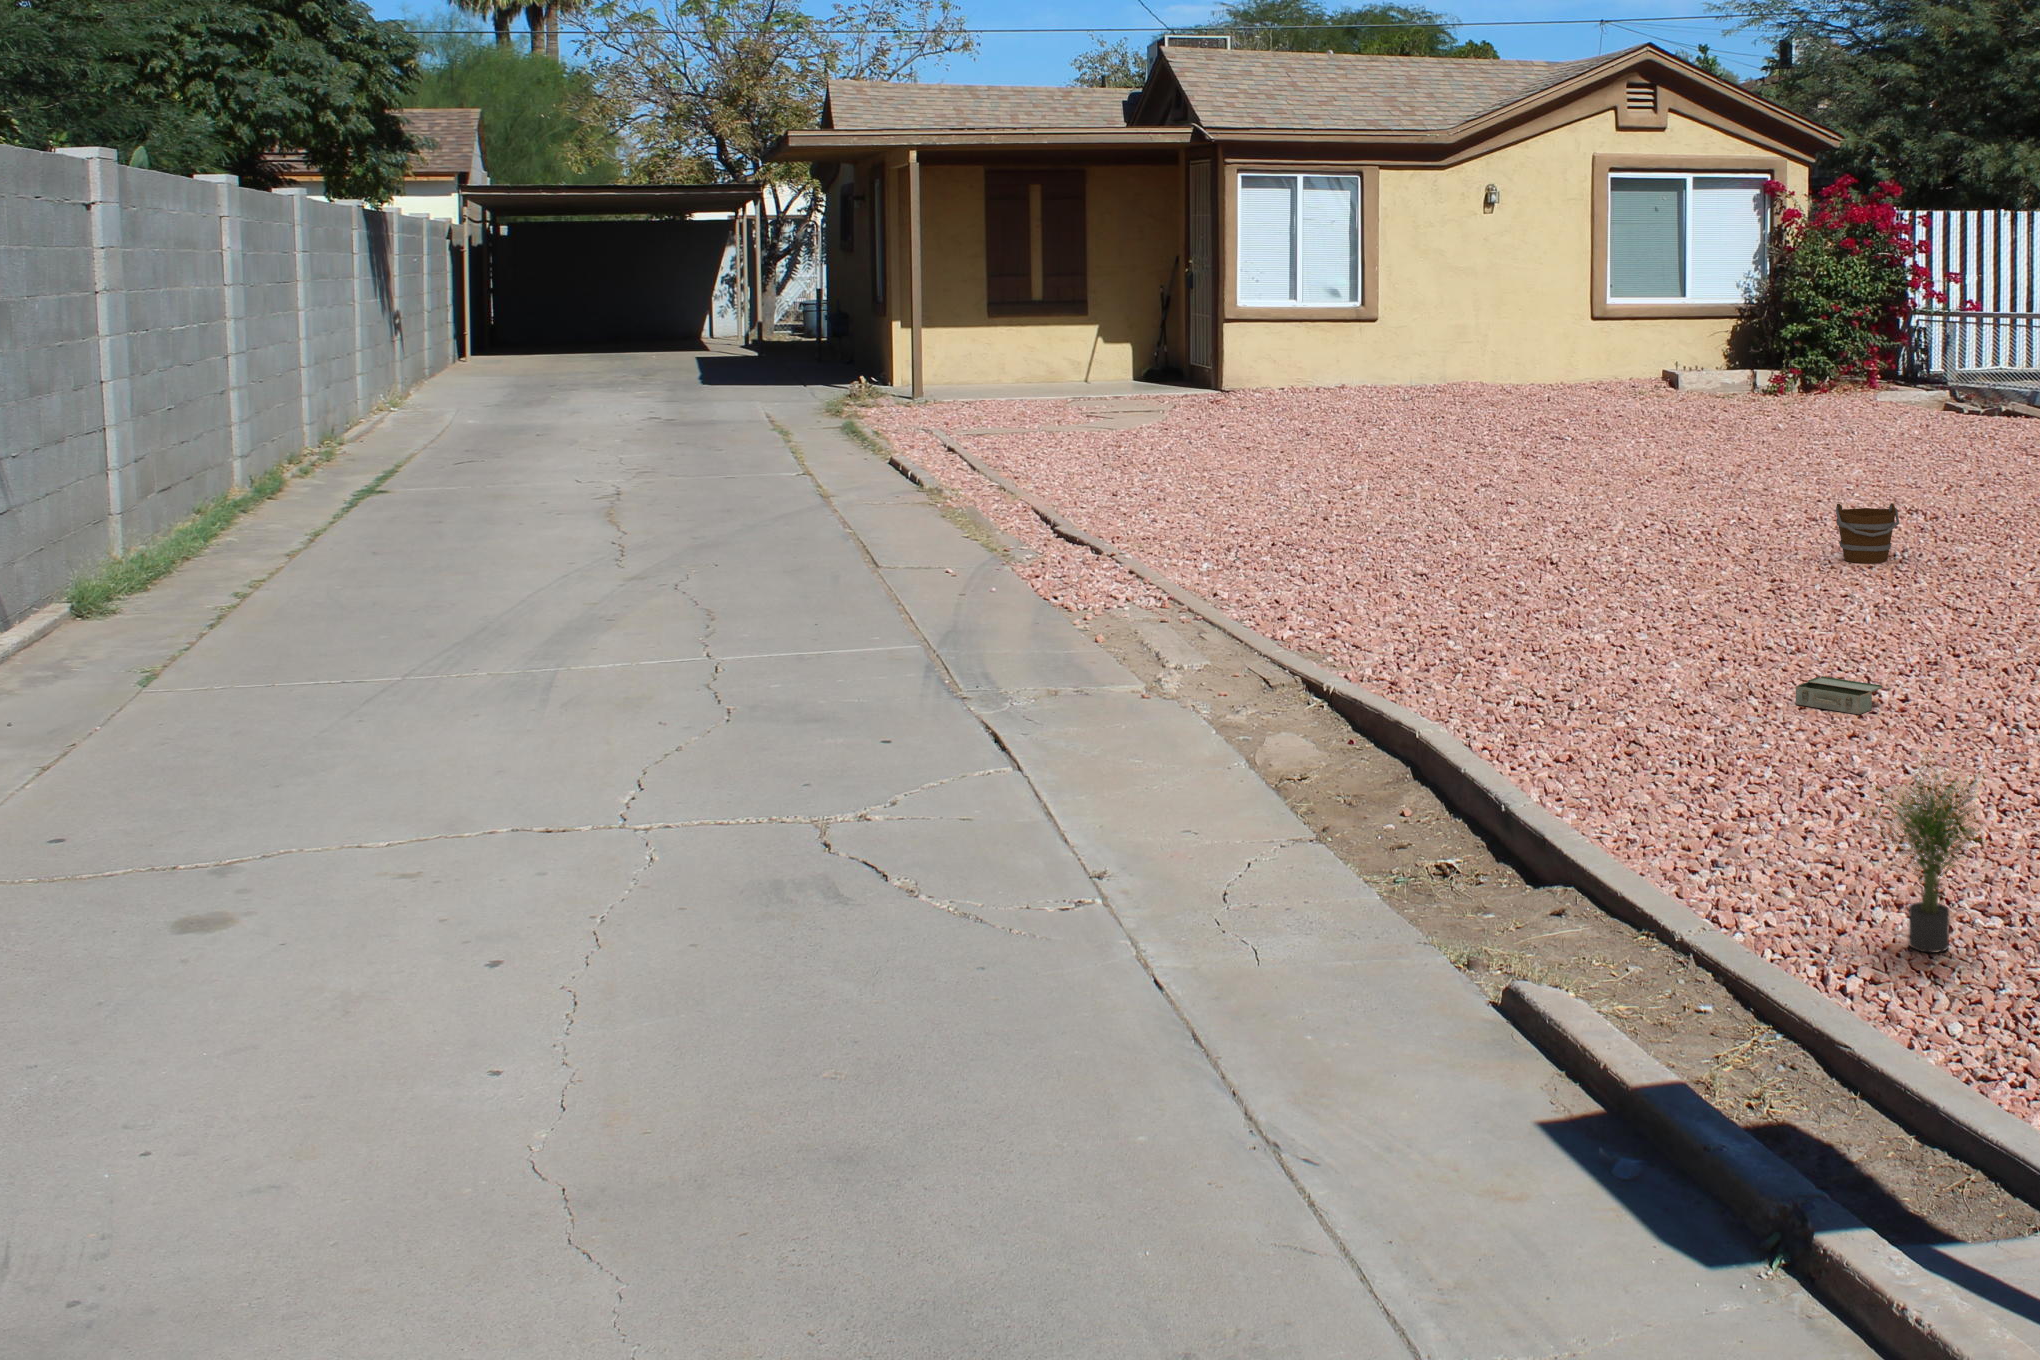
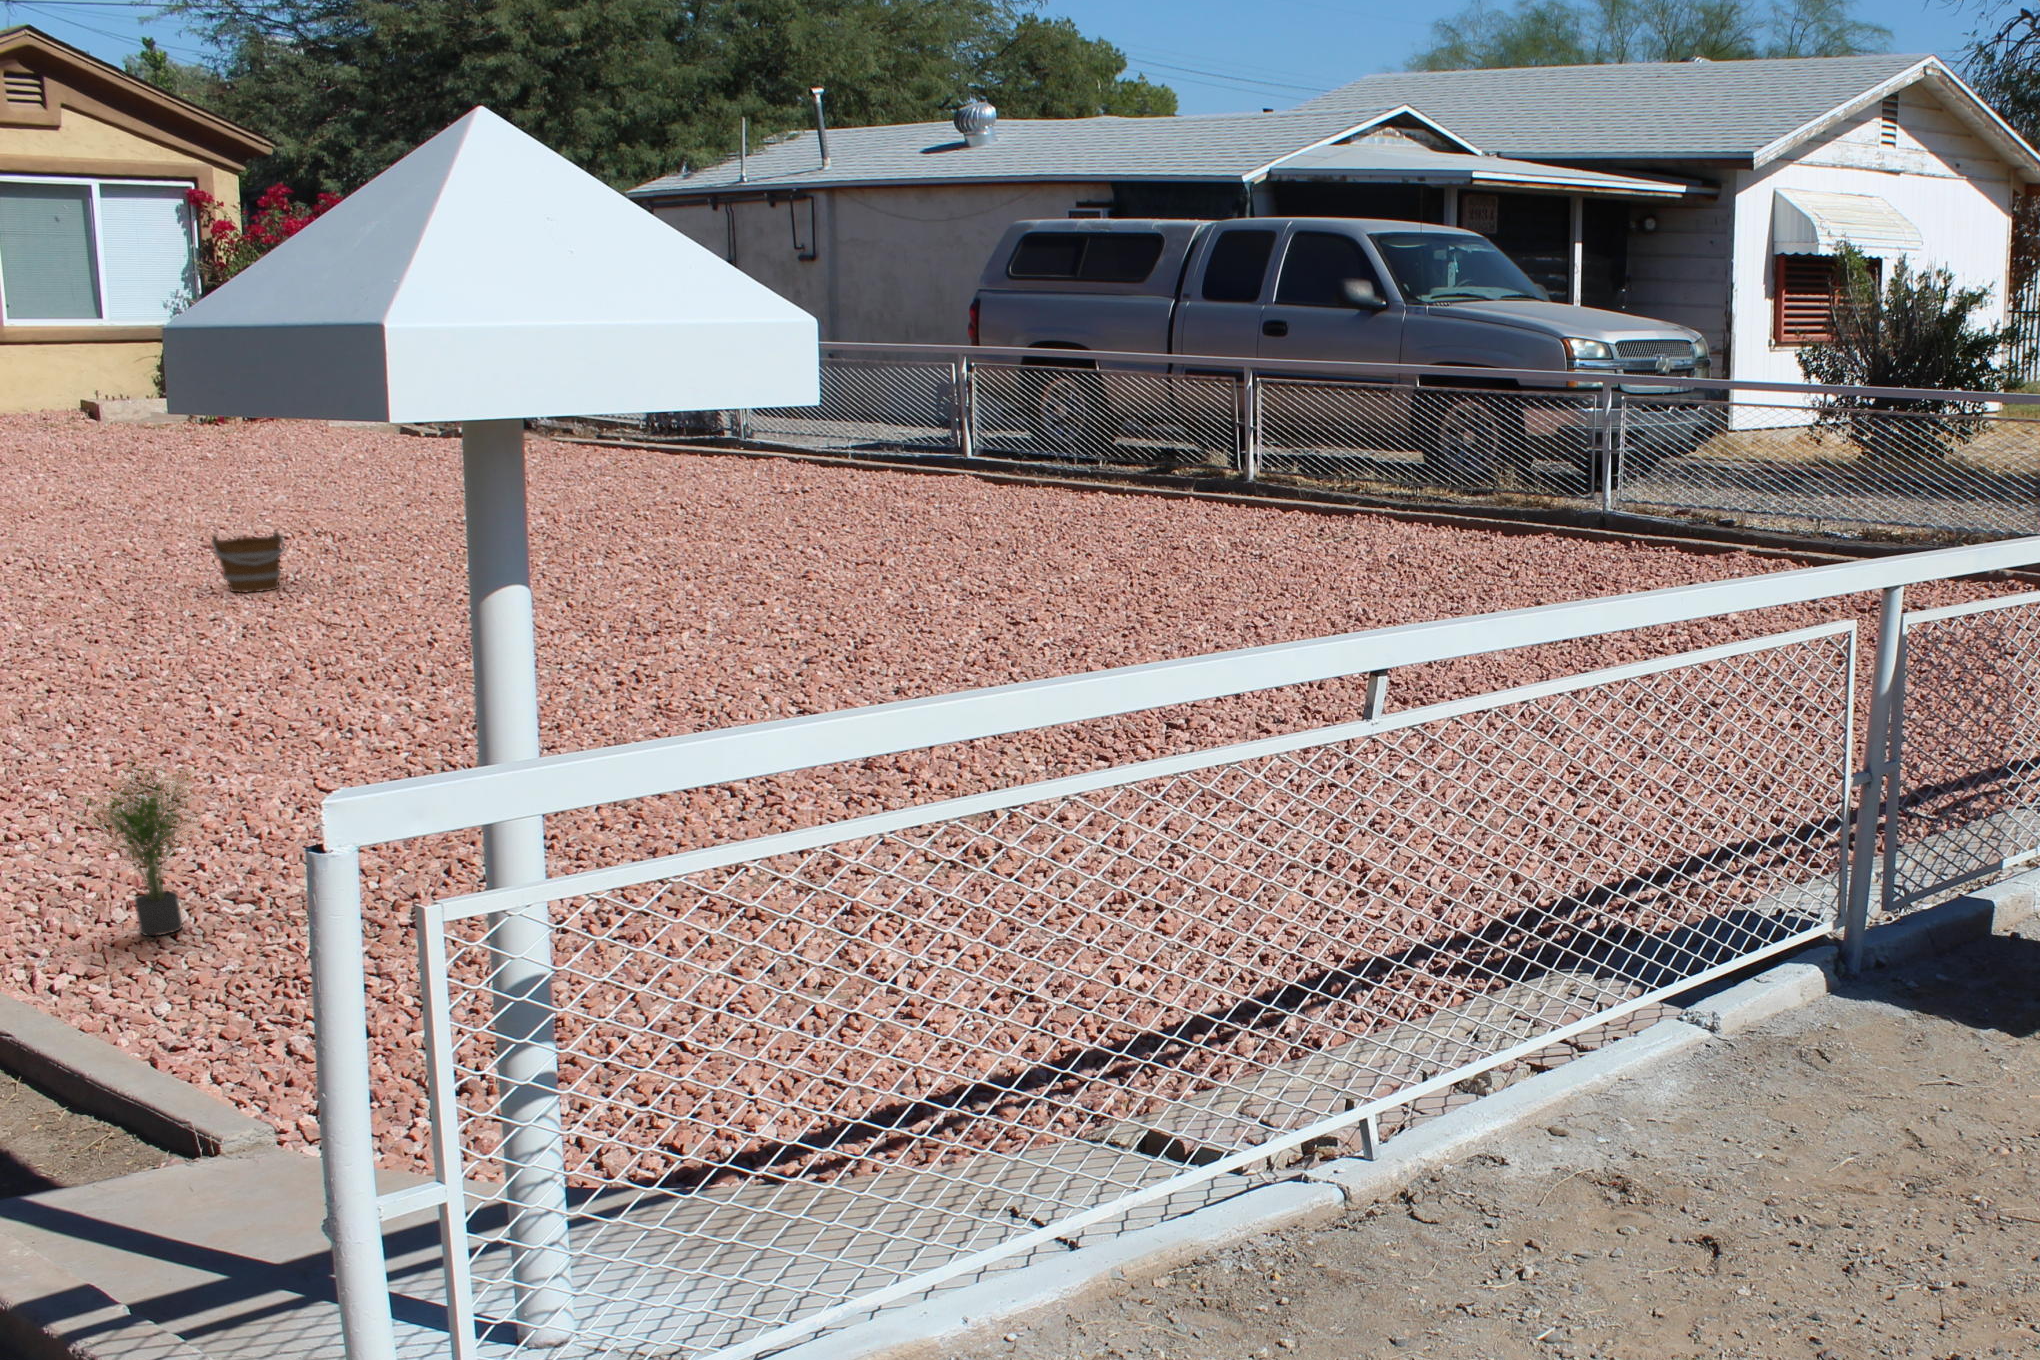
toolbox: present [1796,676,1883,714] -> none [107,705,208,737]

